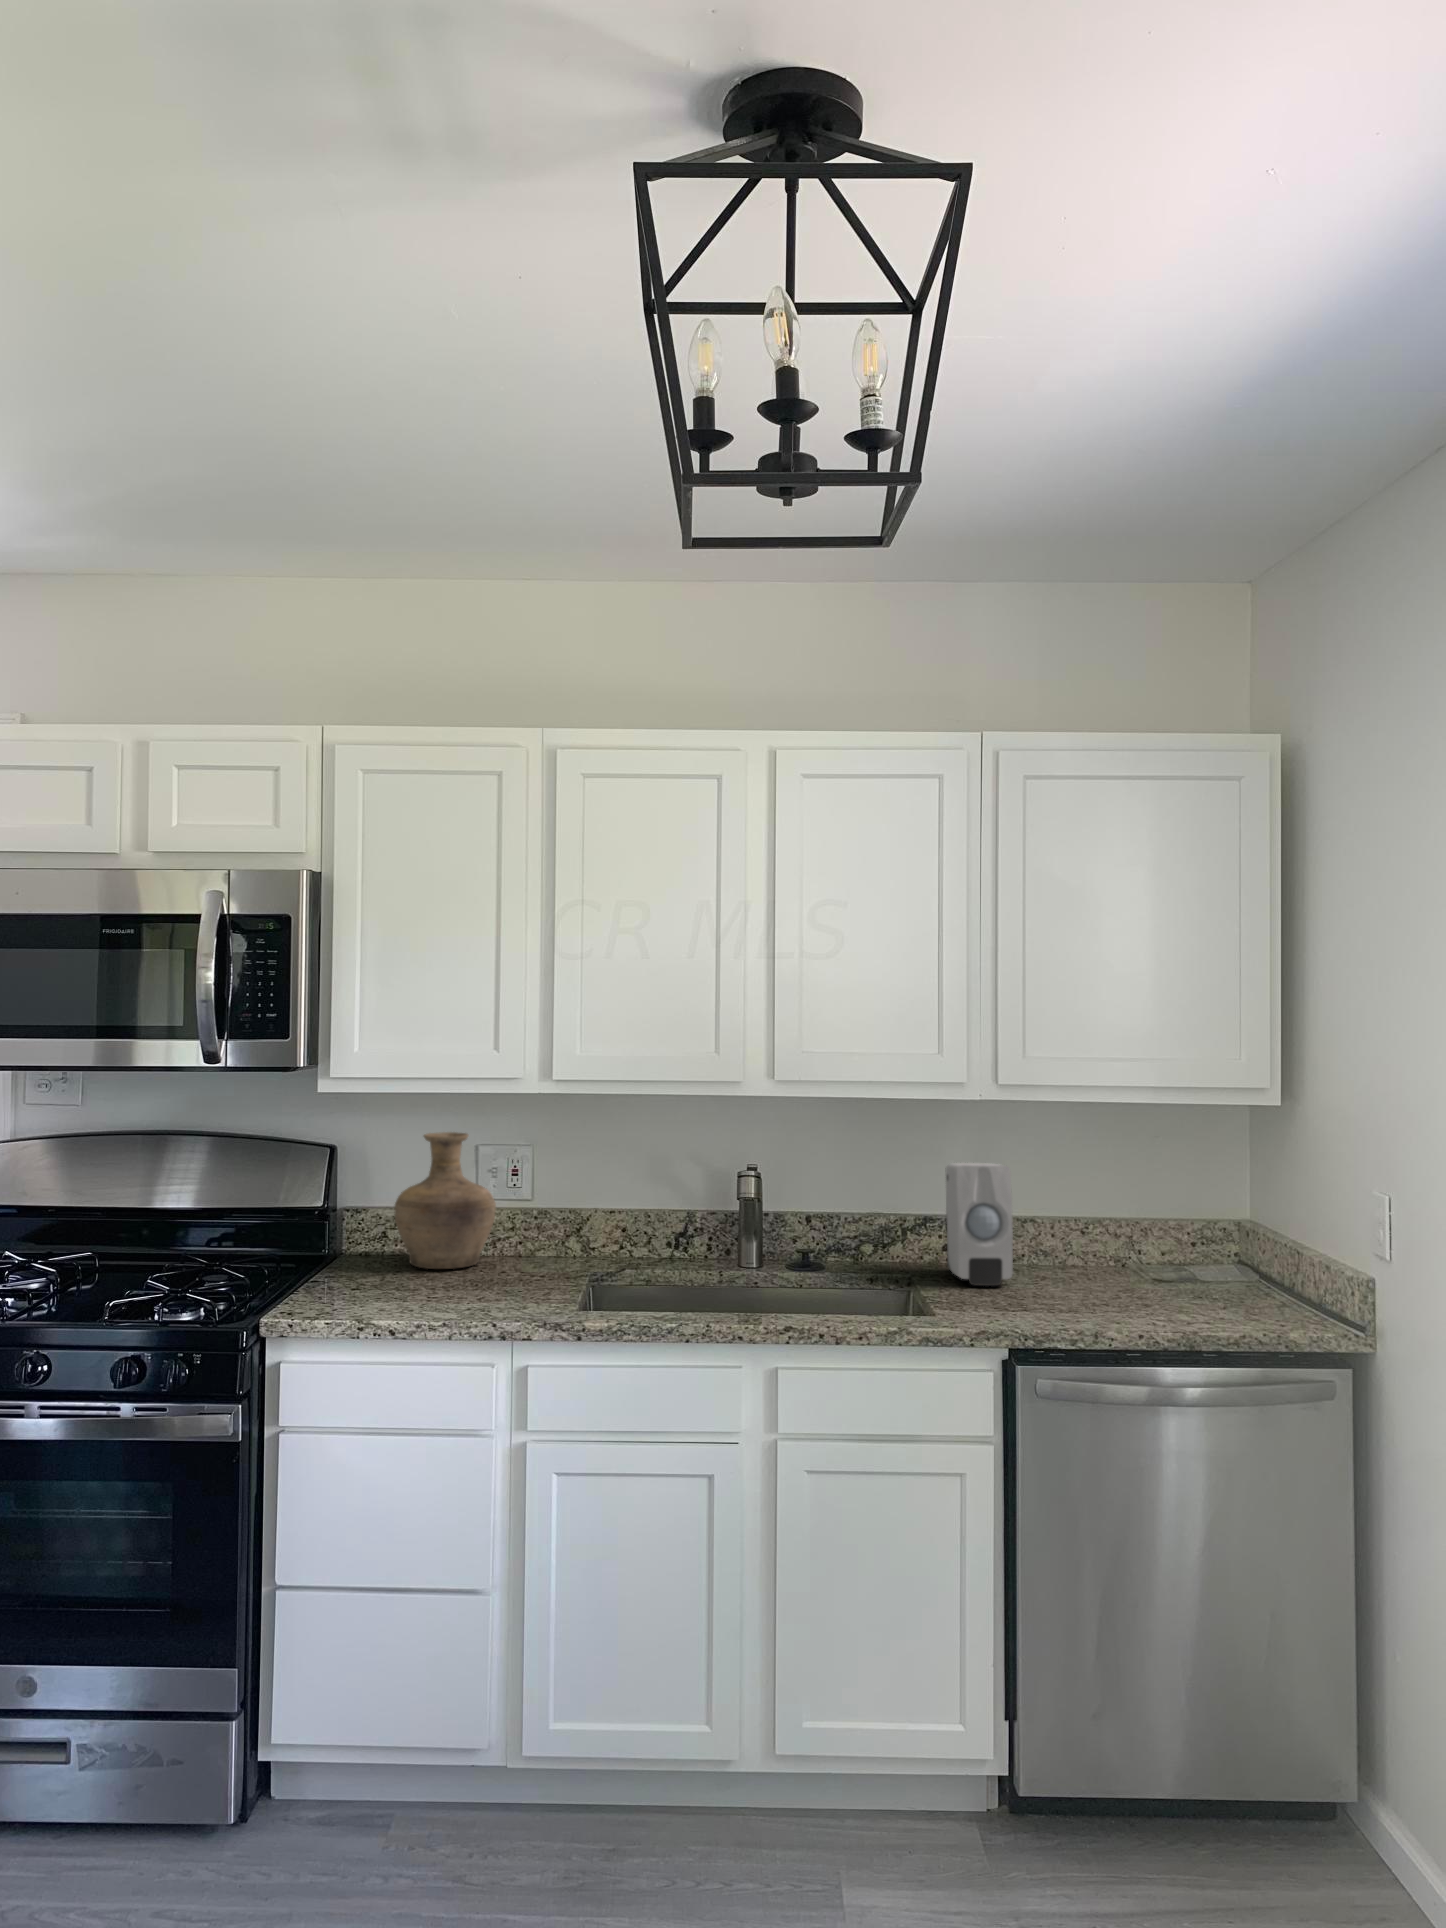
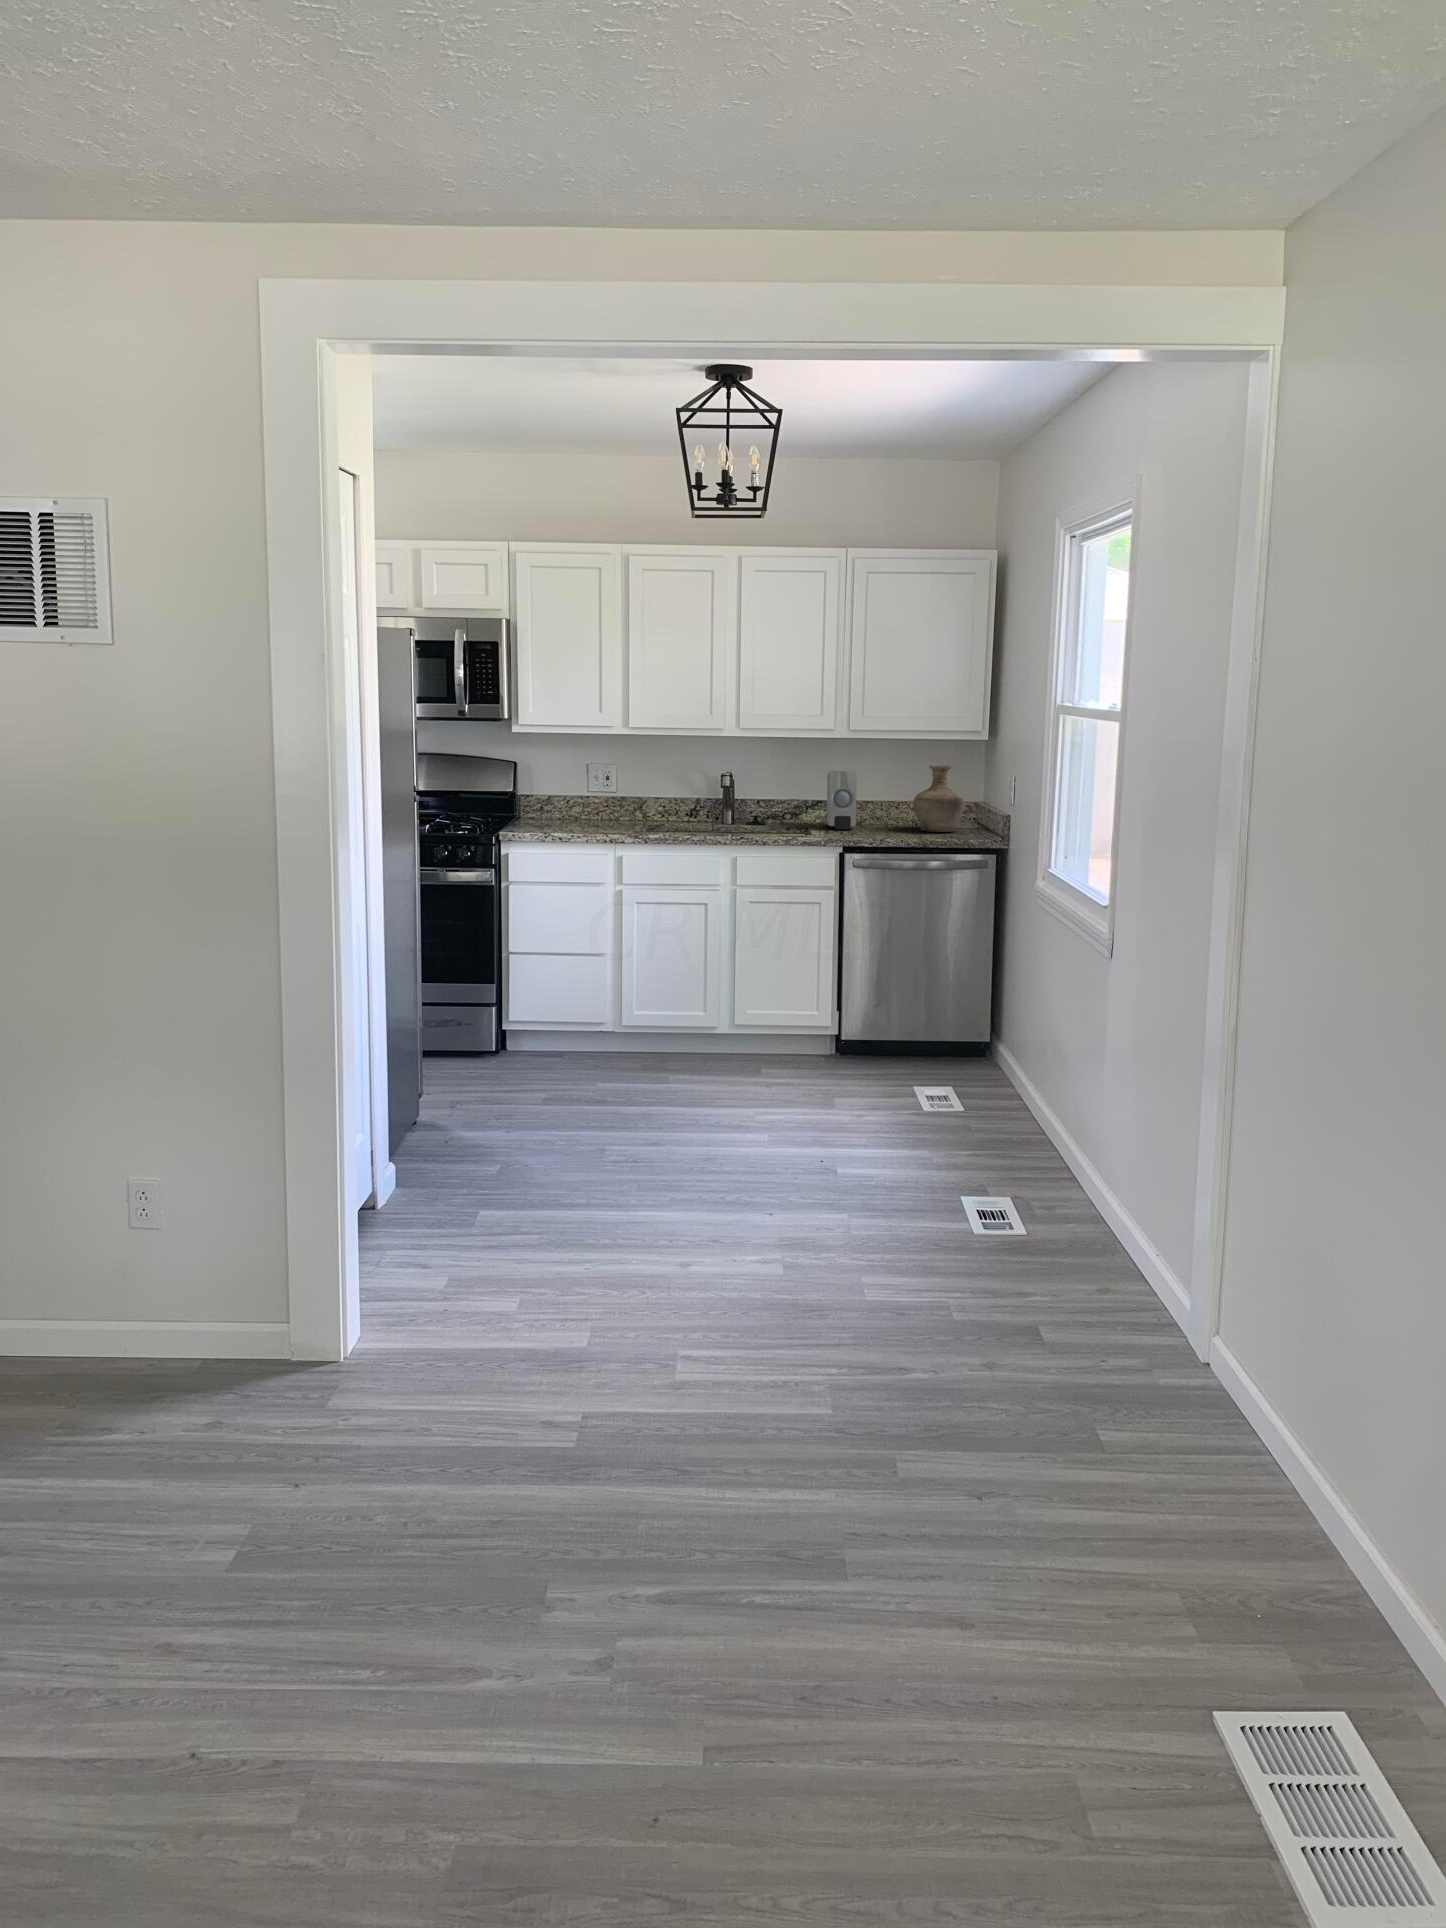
vase: present [394,1132,496,1269] -> present [914,765,965,832]

